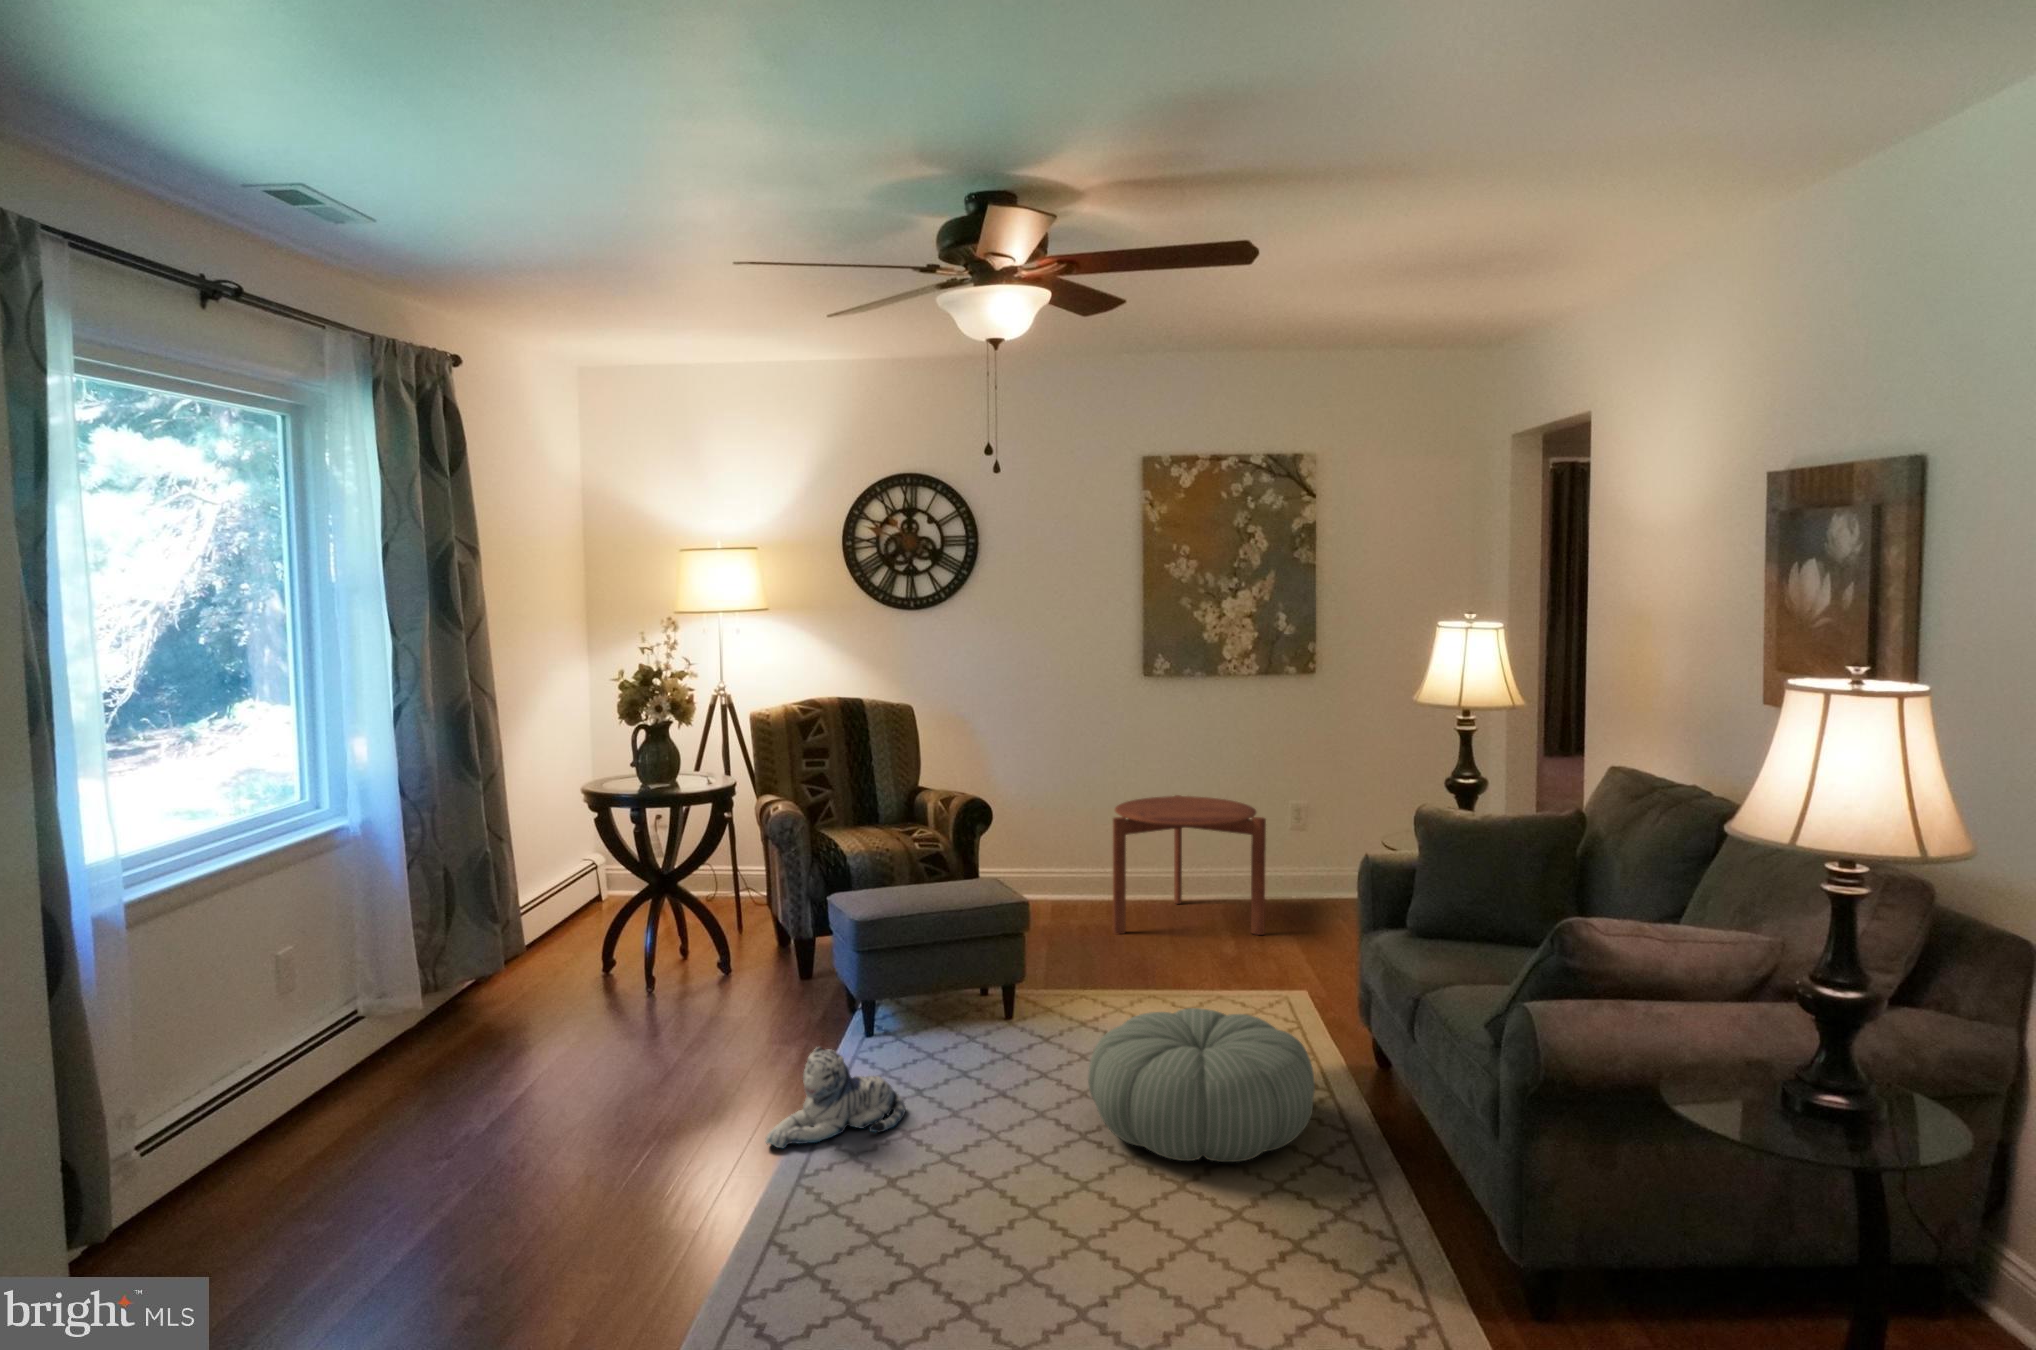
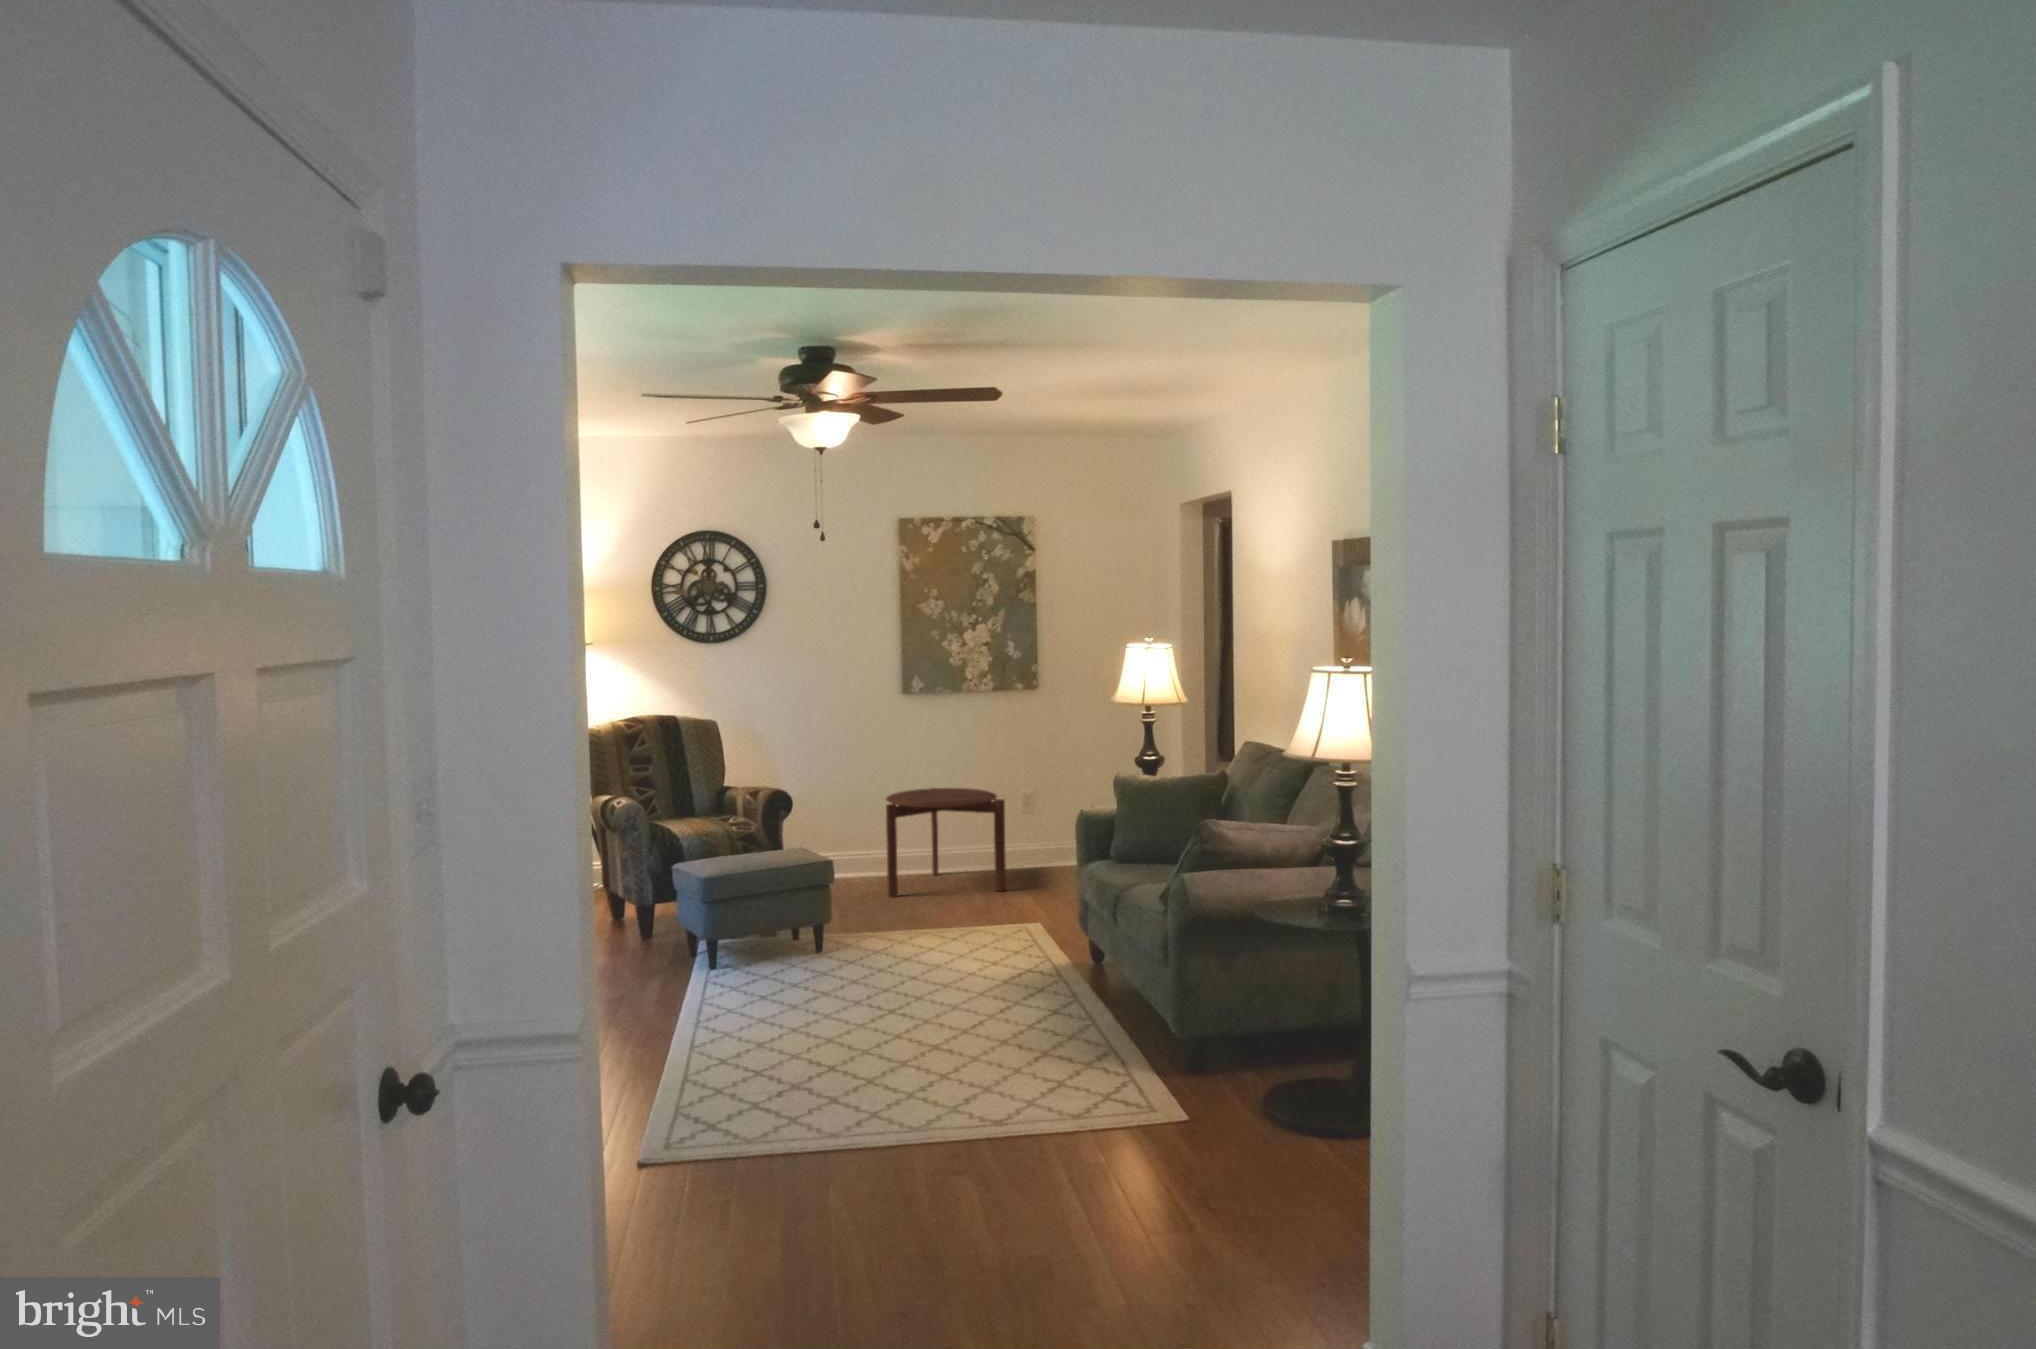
pouf: present [1088,1008,1315,1162] -> none [894,923,1052,1020]
plush toy: present [765,1047,906,1148] -> none [659,964,758,1039]

